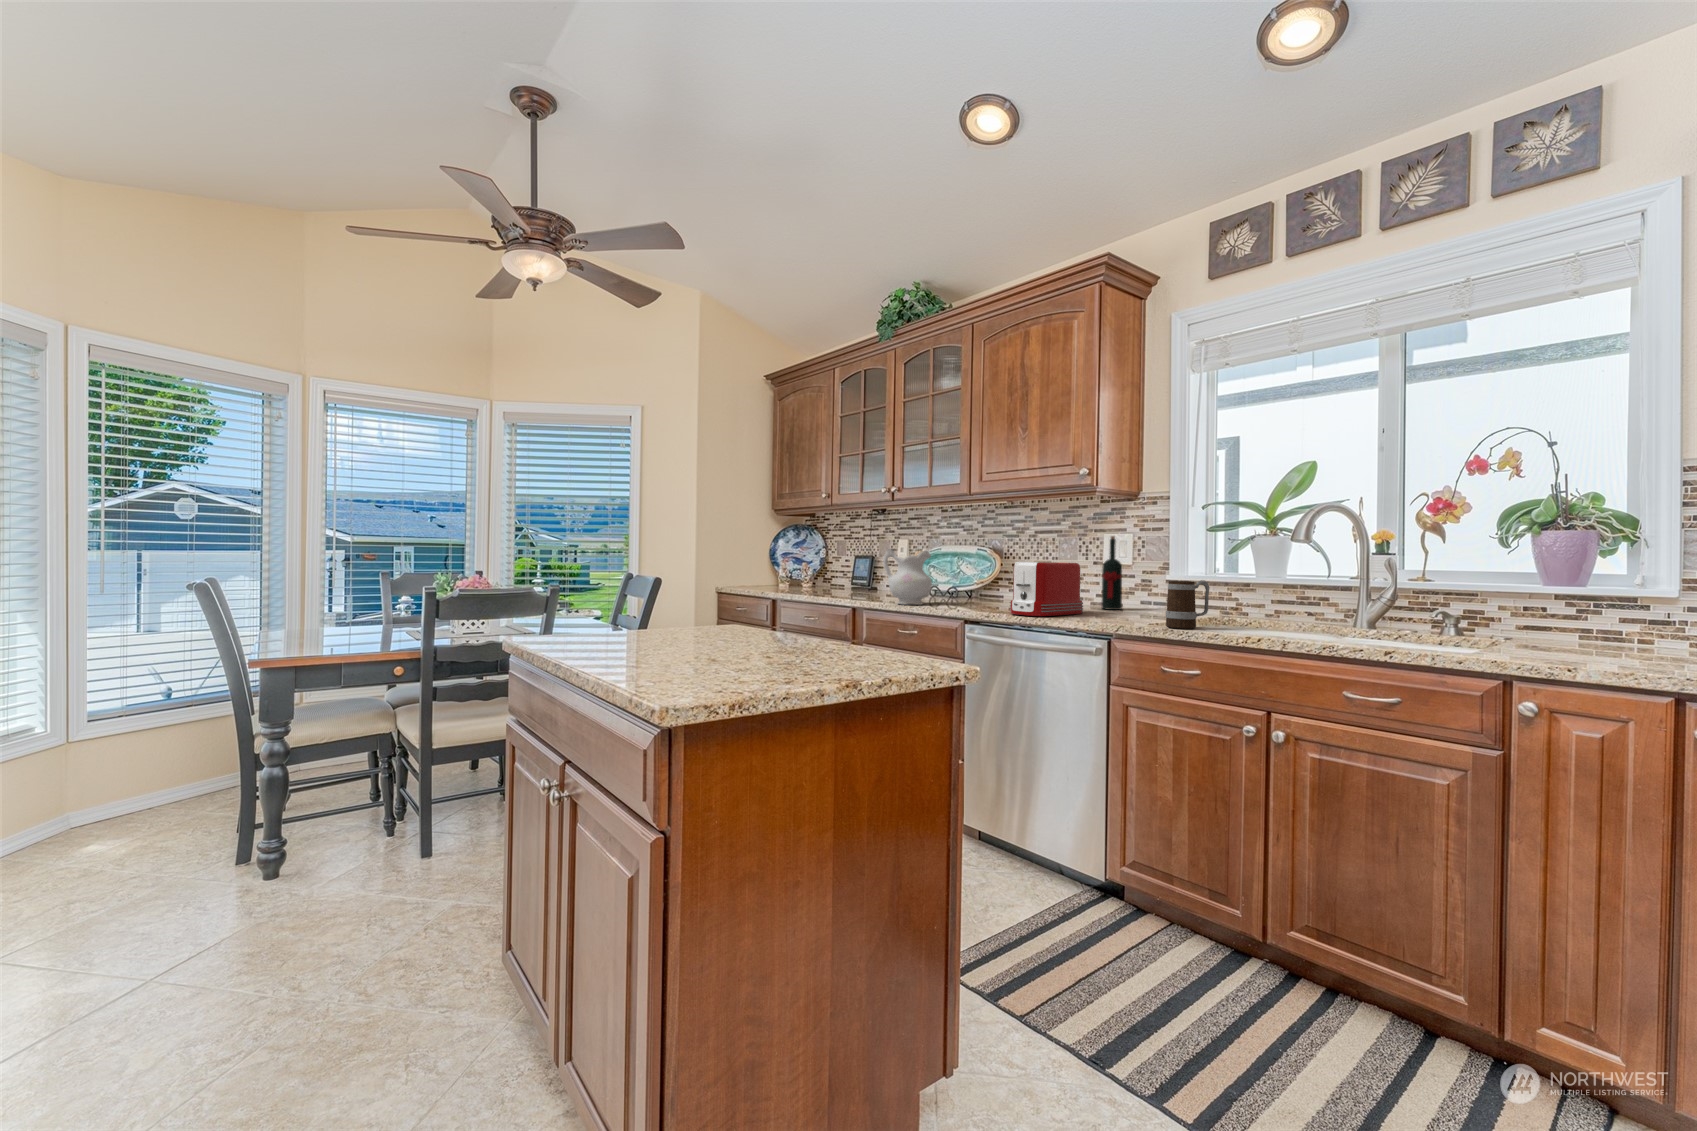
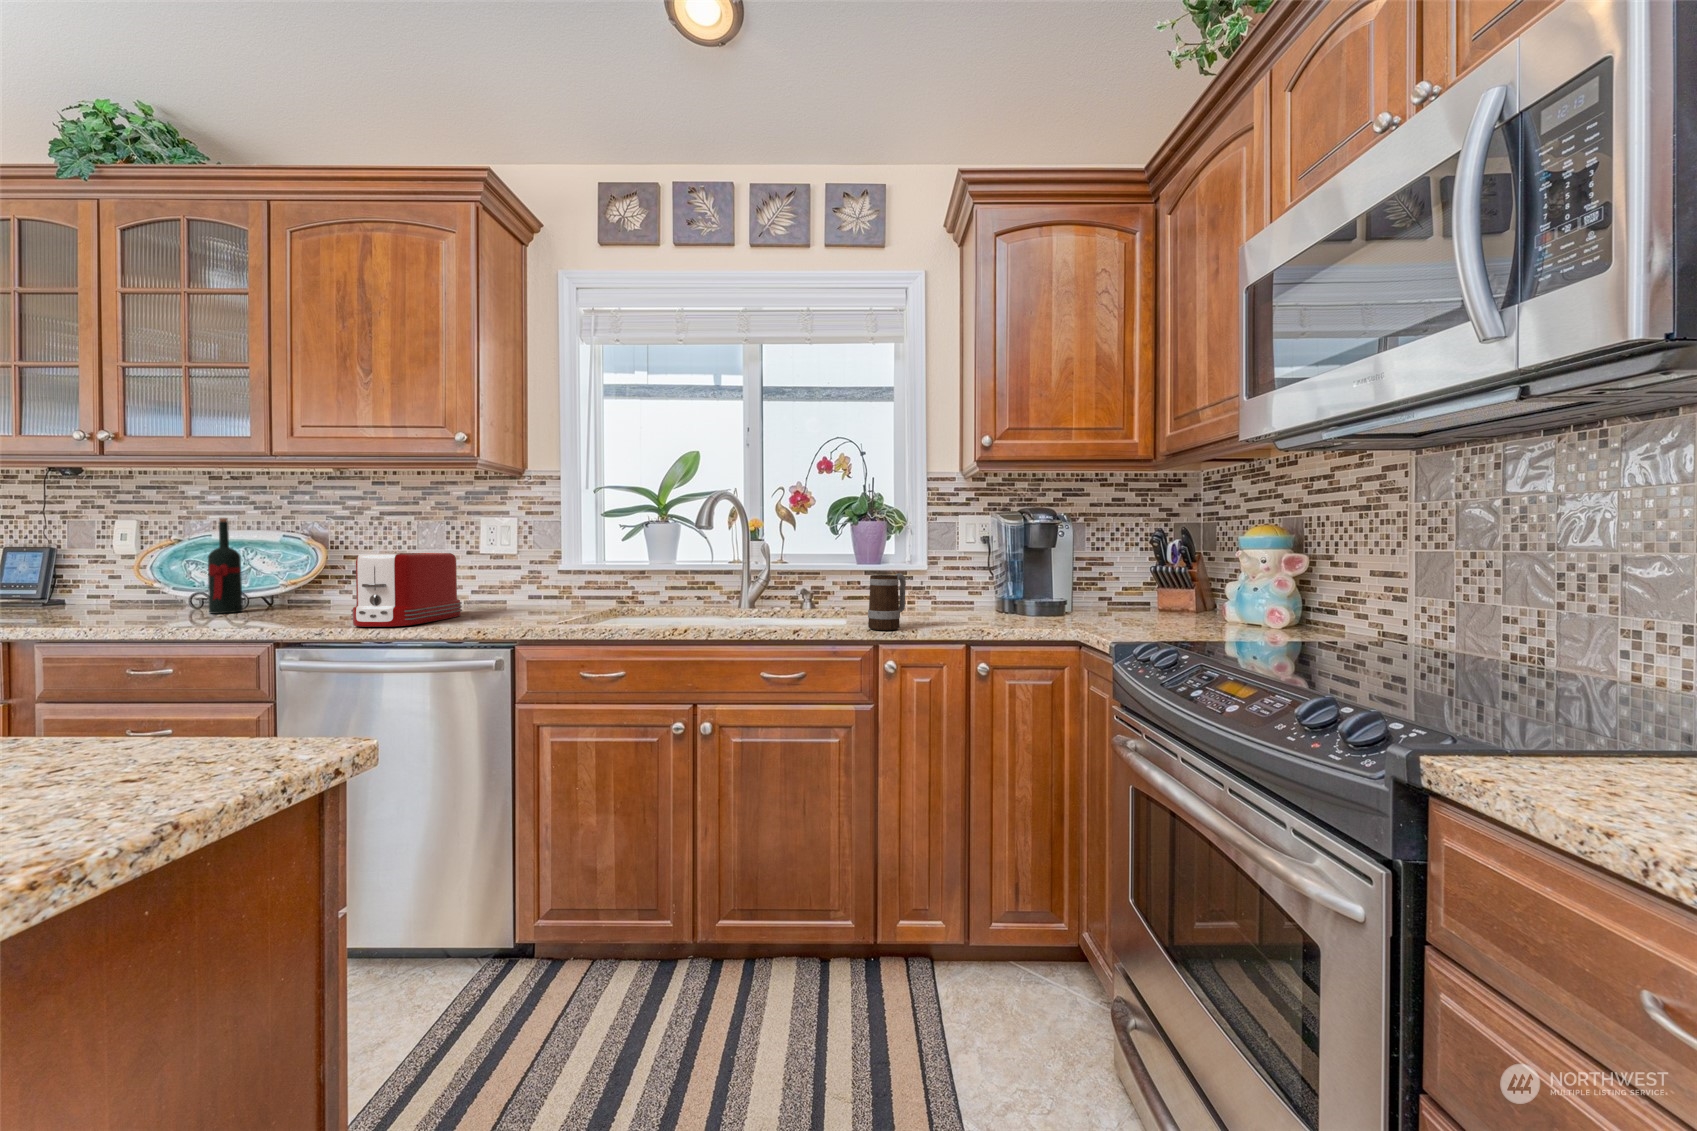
wine bottle: present [1102,536,1122,610] -> present [208,518,243,614]
ceramic pitcher: present [883,549,932,605] -> none [75,534,195,626]
mug: present [1166,580,1210,629] -> present [868,573,906,630]

